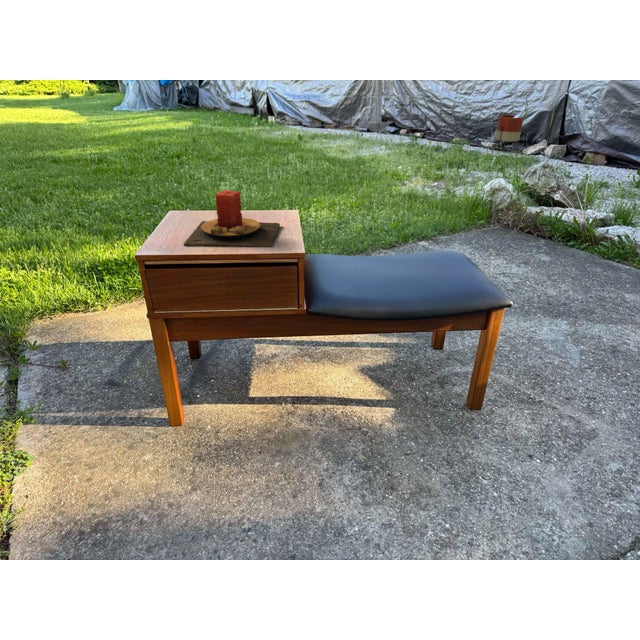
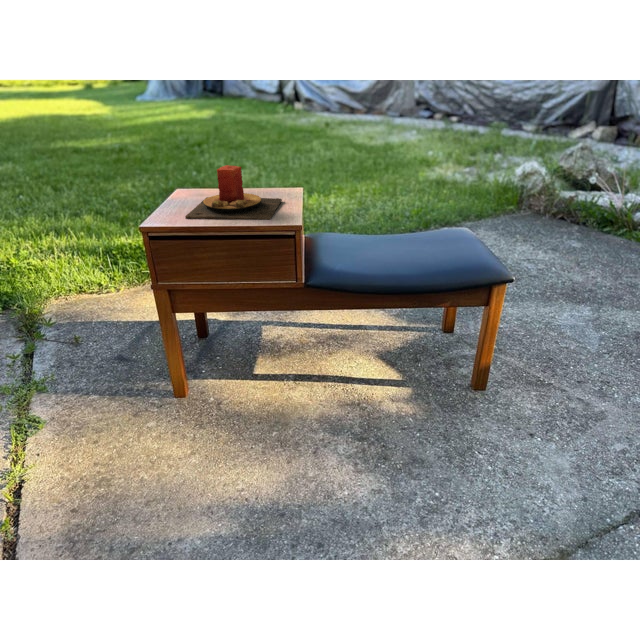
planter: present [495,115,524,151] -> none [537,97,568,135]

